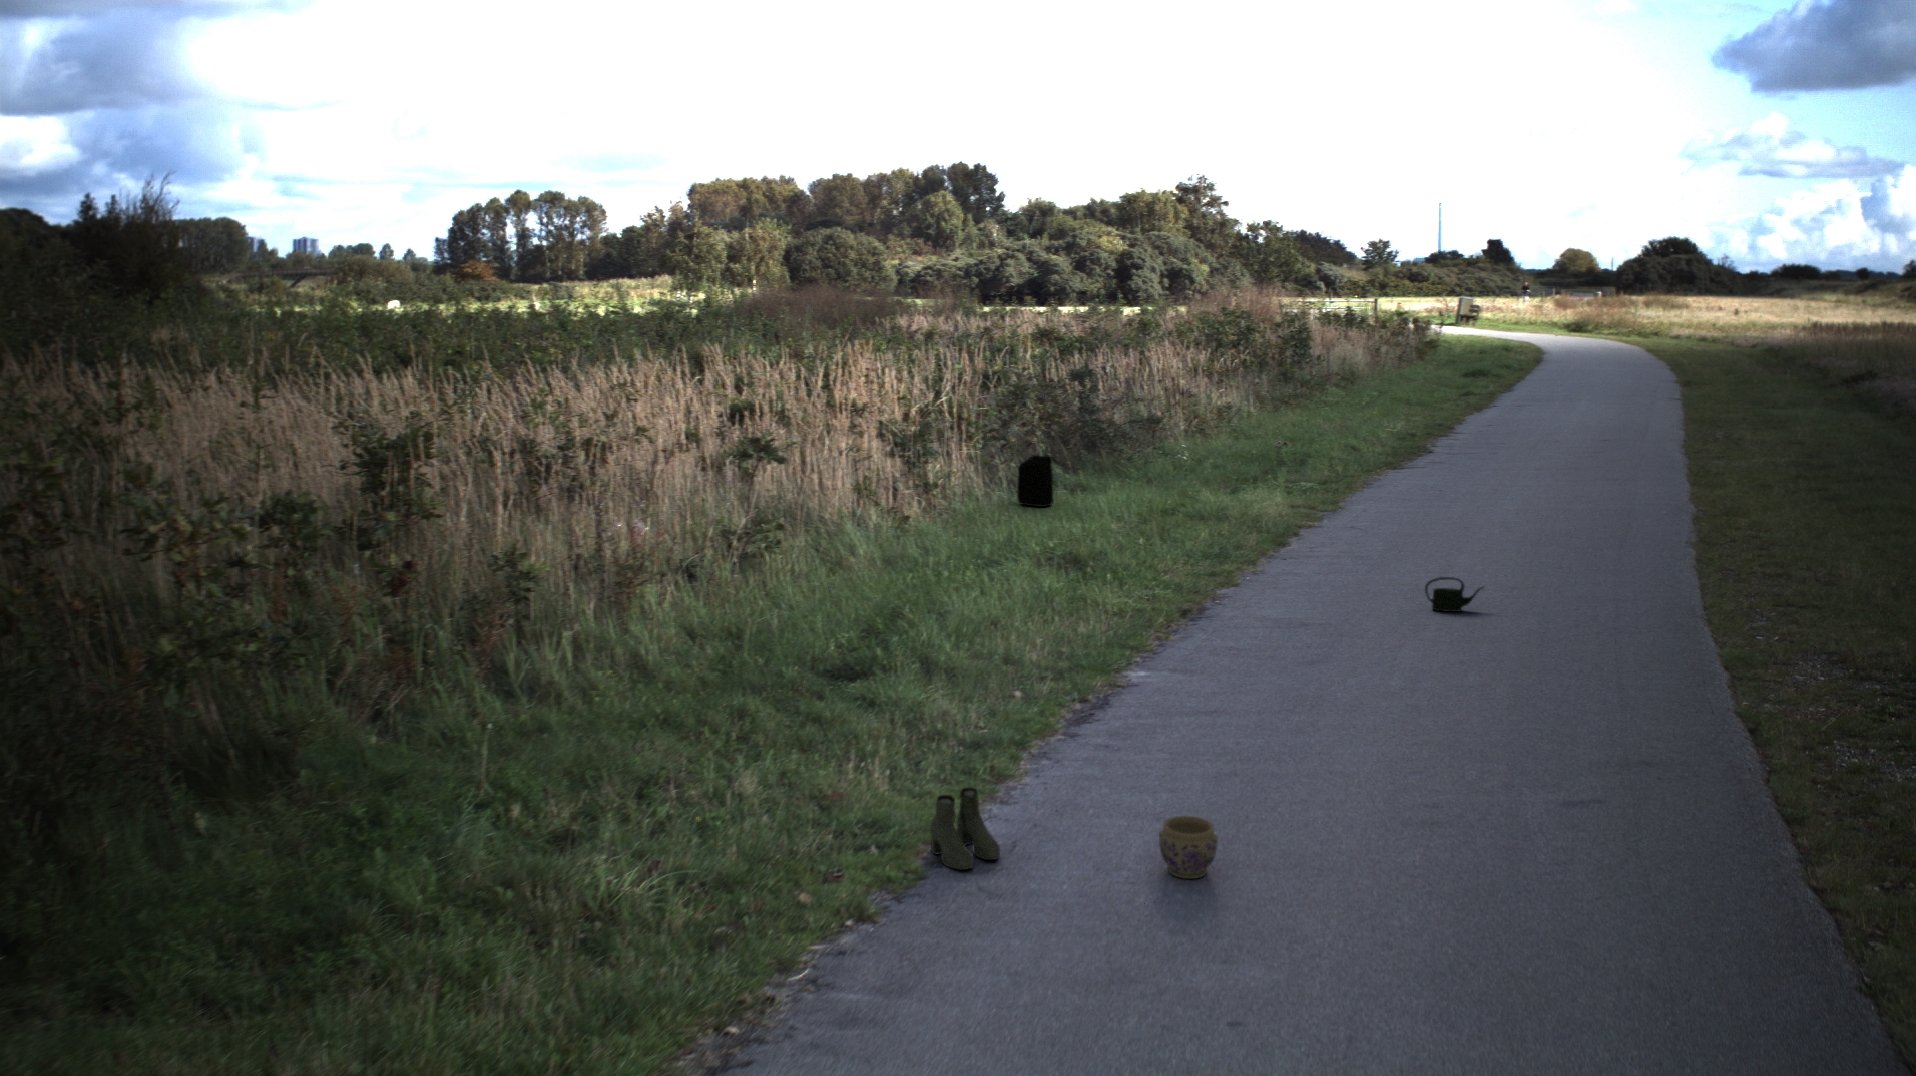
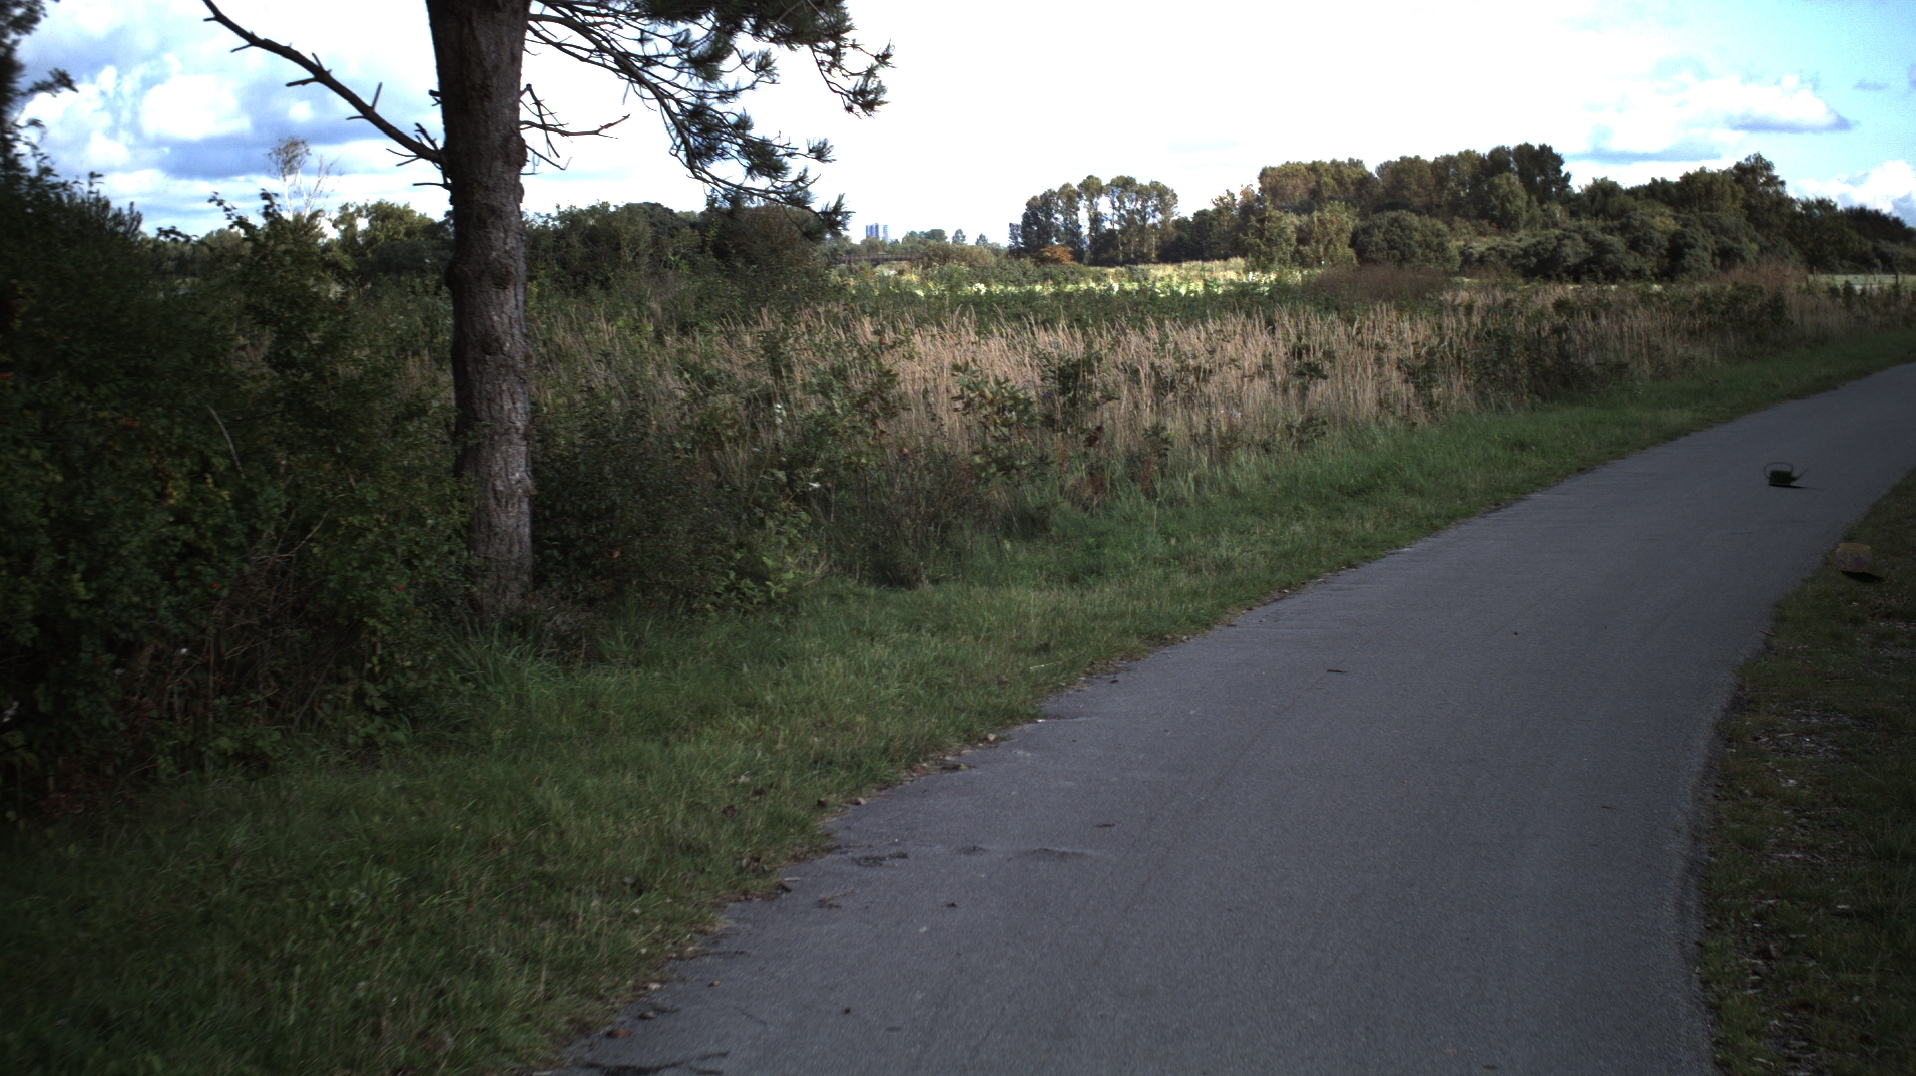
backpack: present [1017,455,1054,507] -> none [1500,388,1529,426]
boots: present [930,788,1000,870] -> none [1380,505,1413,538]
planter: present [1159,816,1218,879] -> present [1836,543,1872,573]

